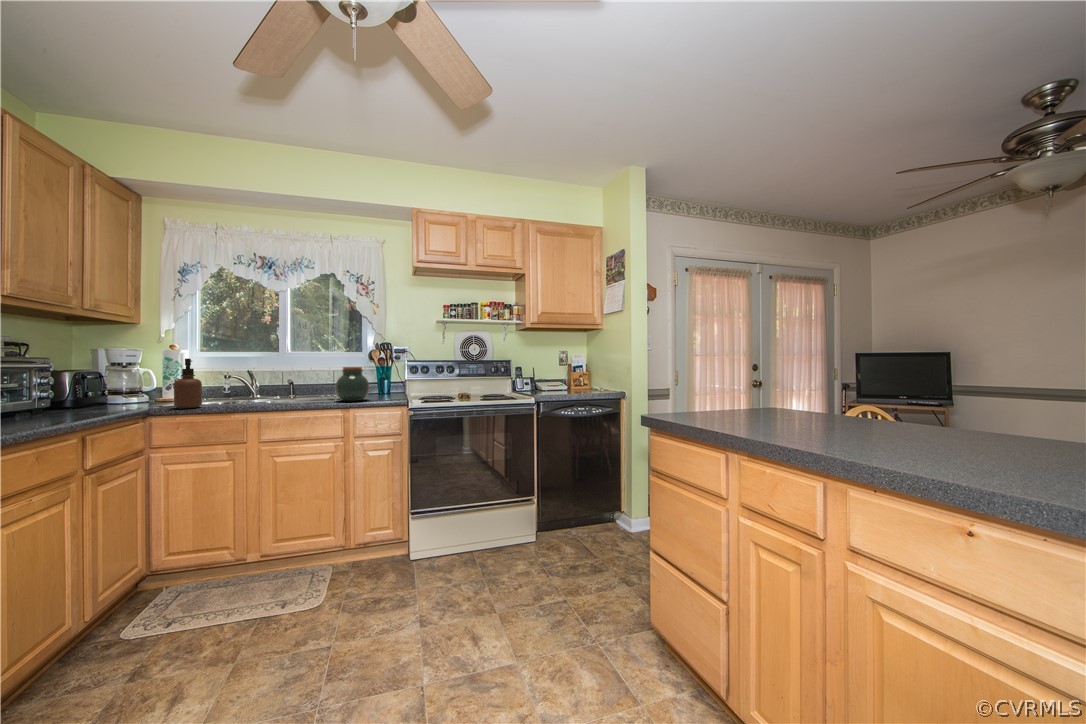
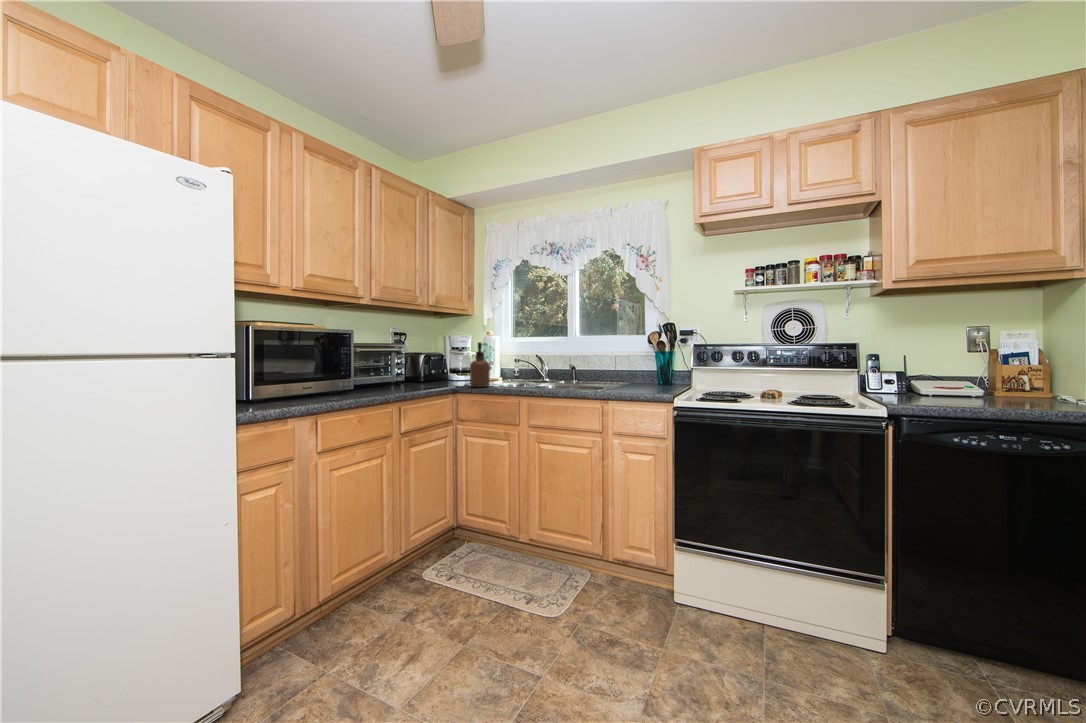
jar: present [335,367,369,401] -> none [597,352,634,391]

